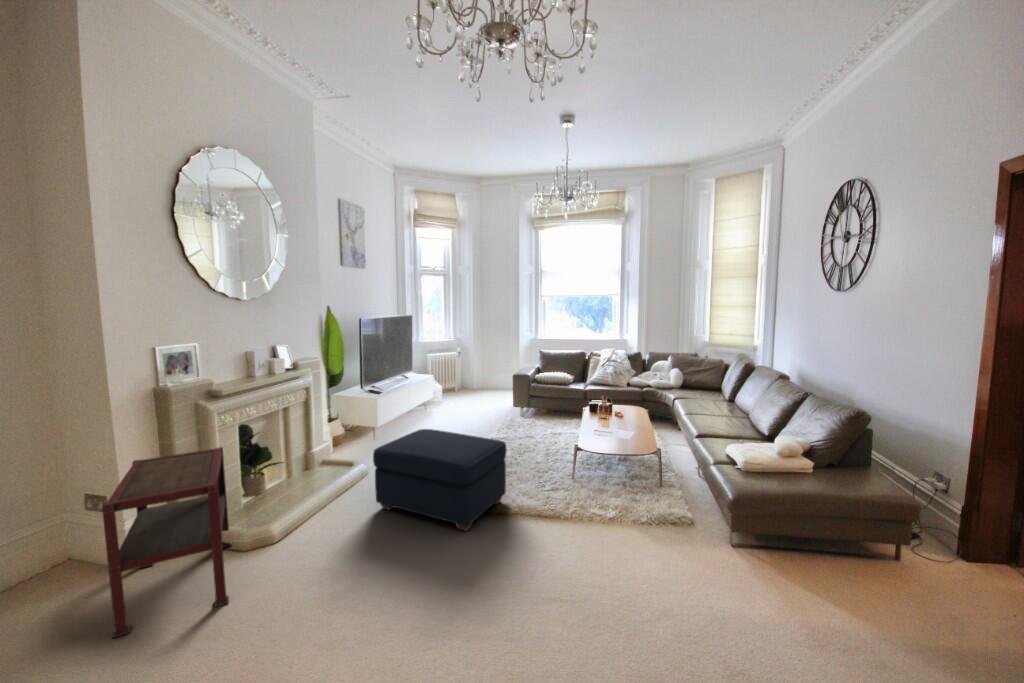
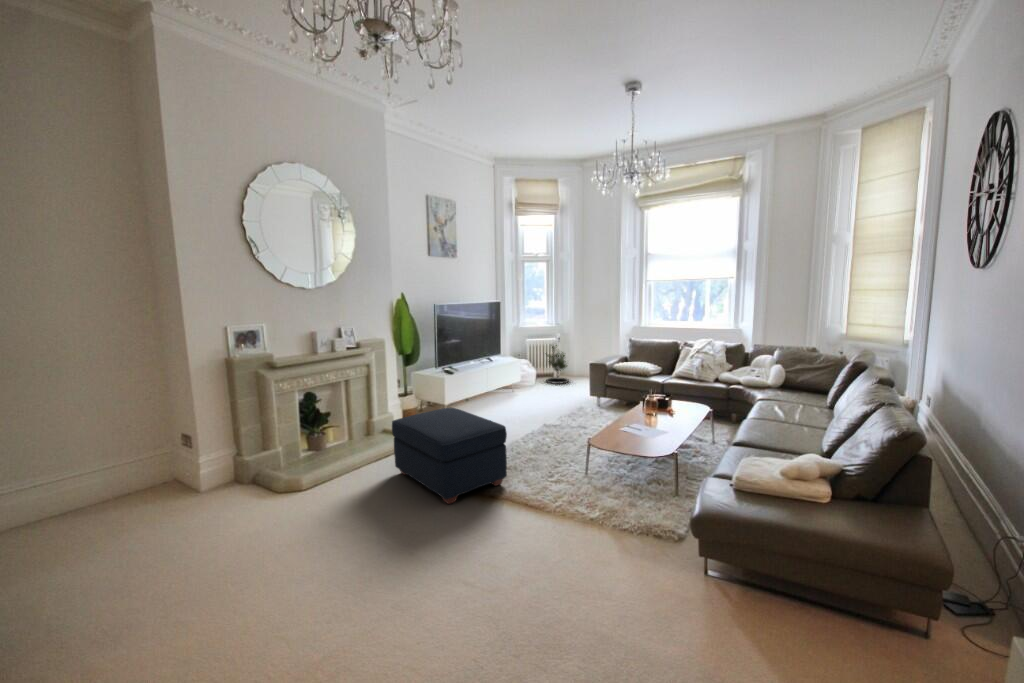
potted tree: none [452,354,477,397] -> present [546,345,569,384]
side table: present [102,447,232,638] -> none [166,405,284,528]

